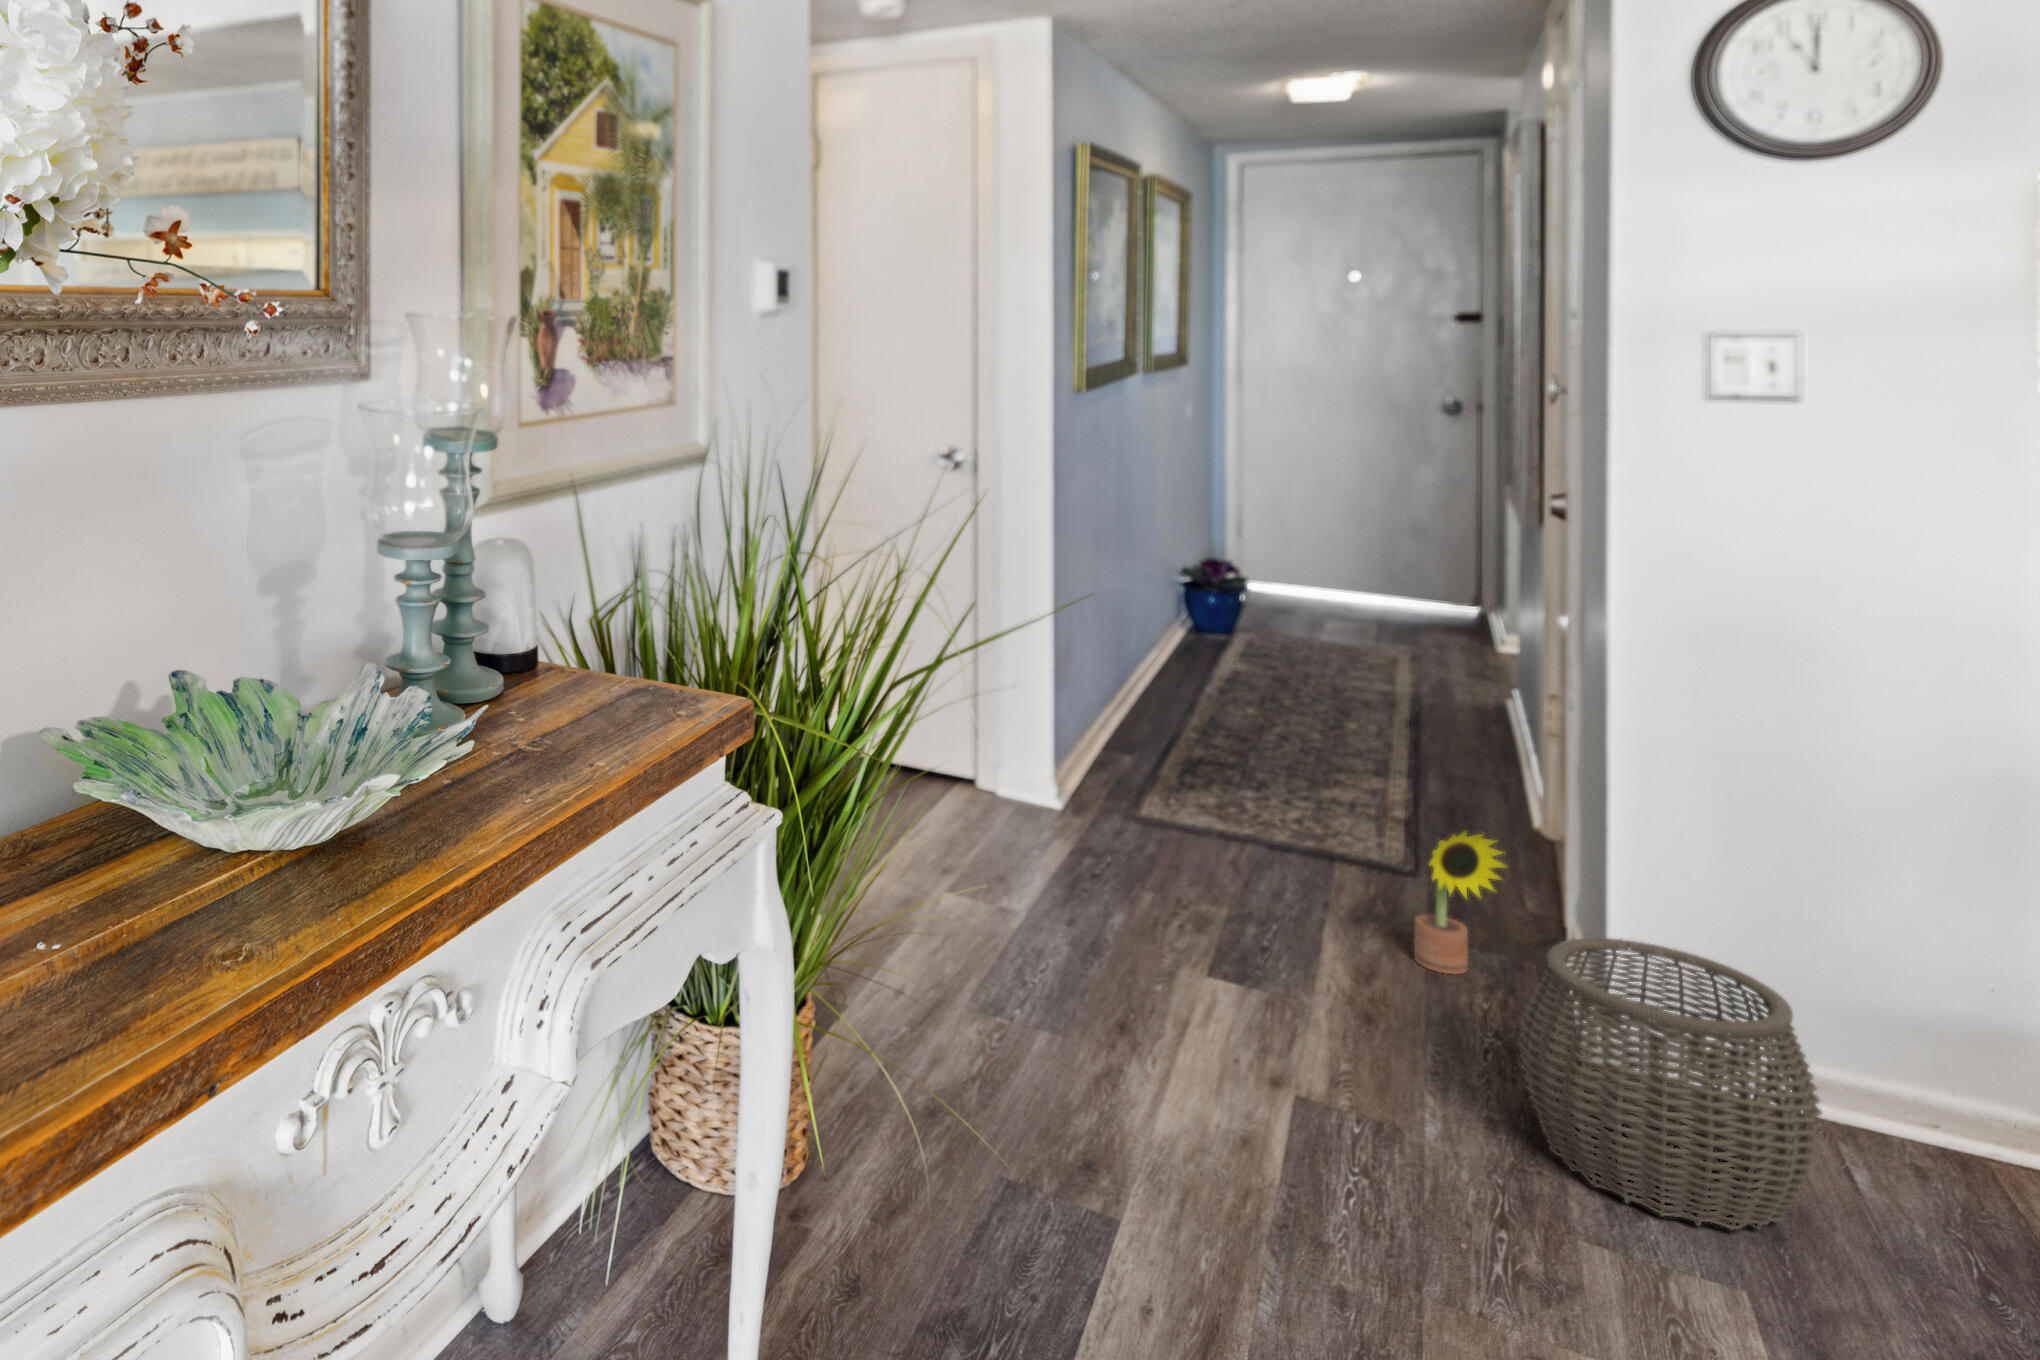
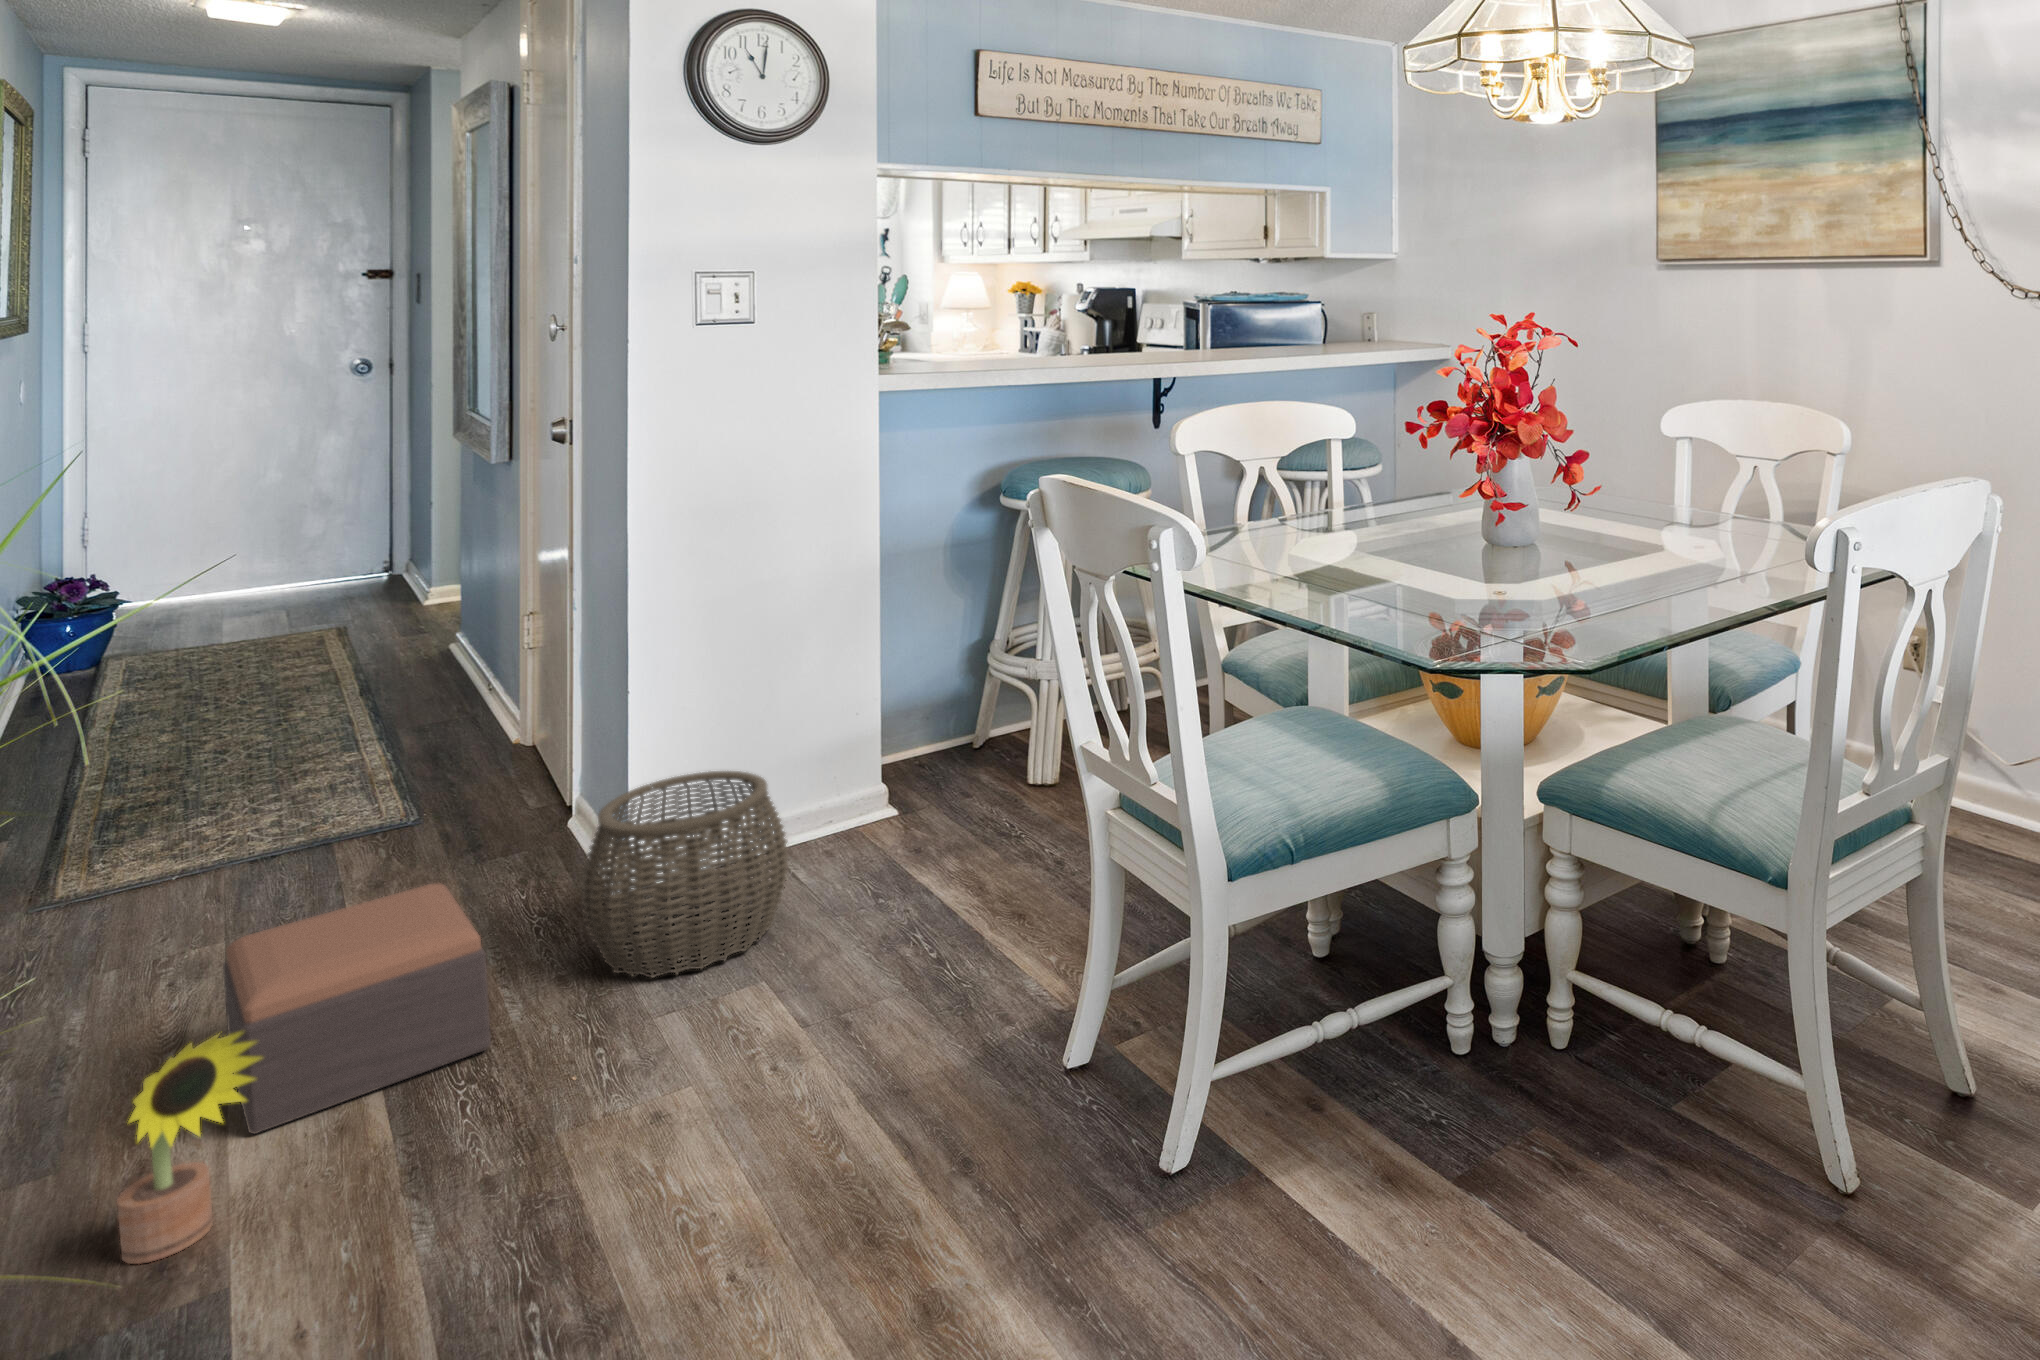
decorative plant: present [1414,832,1505,974] -> present [117,1031,263,1264]
footstool: none [1181,911,1396,1150] -> present [223,884,491,1134]

